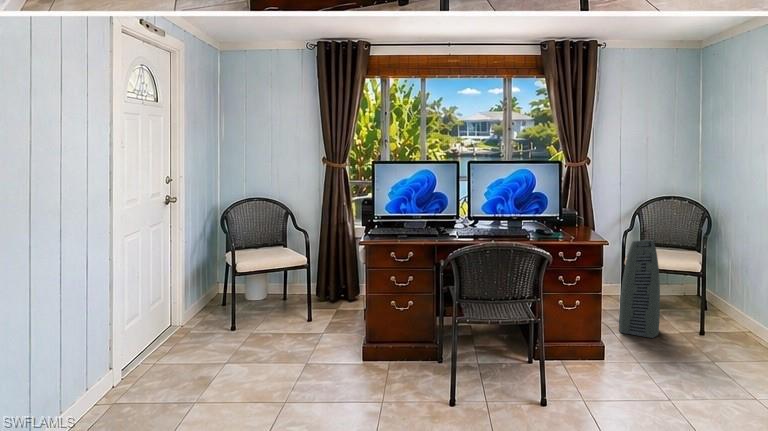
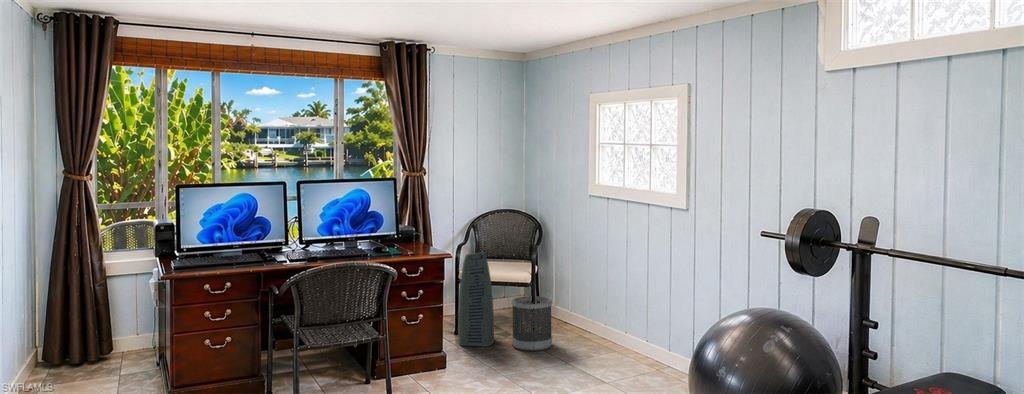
wastebasket: none [680,291,733,351] -> present [512,296,552,351]

